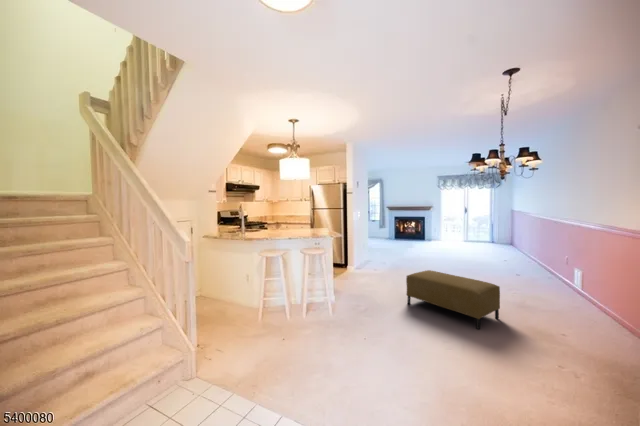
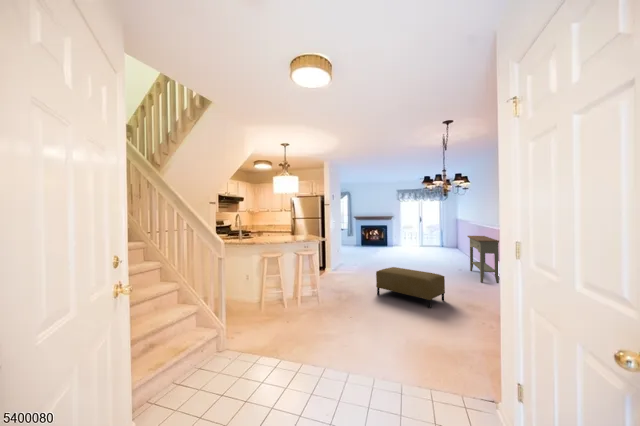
console table: none [529,230,578,295] -> present [468,236,499,283]

